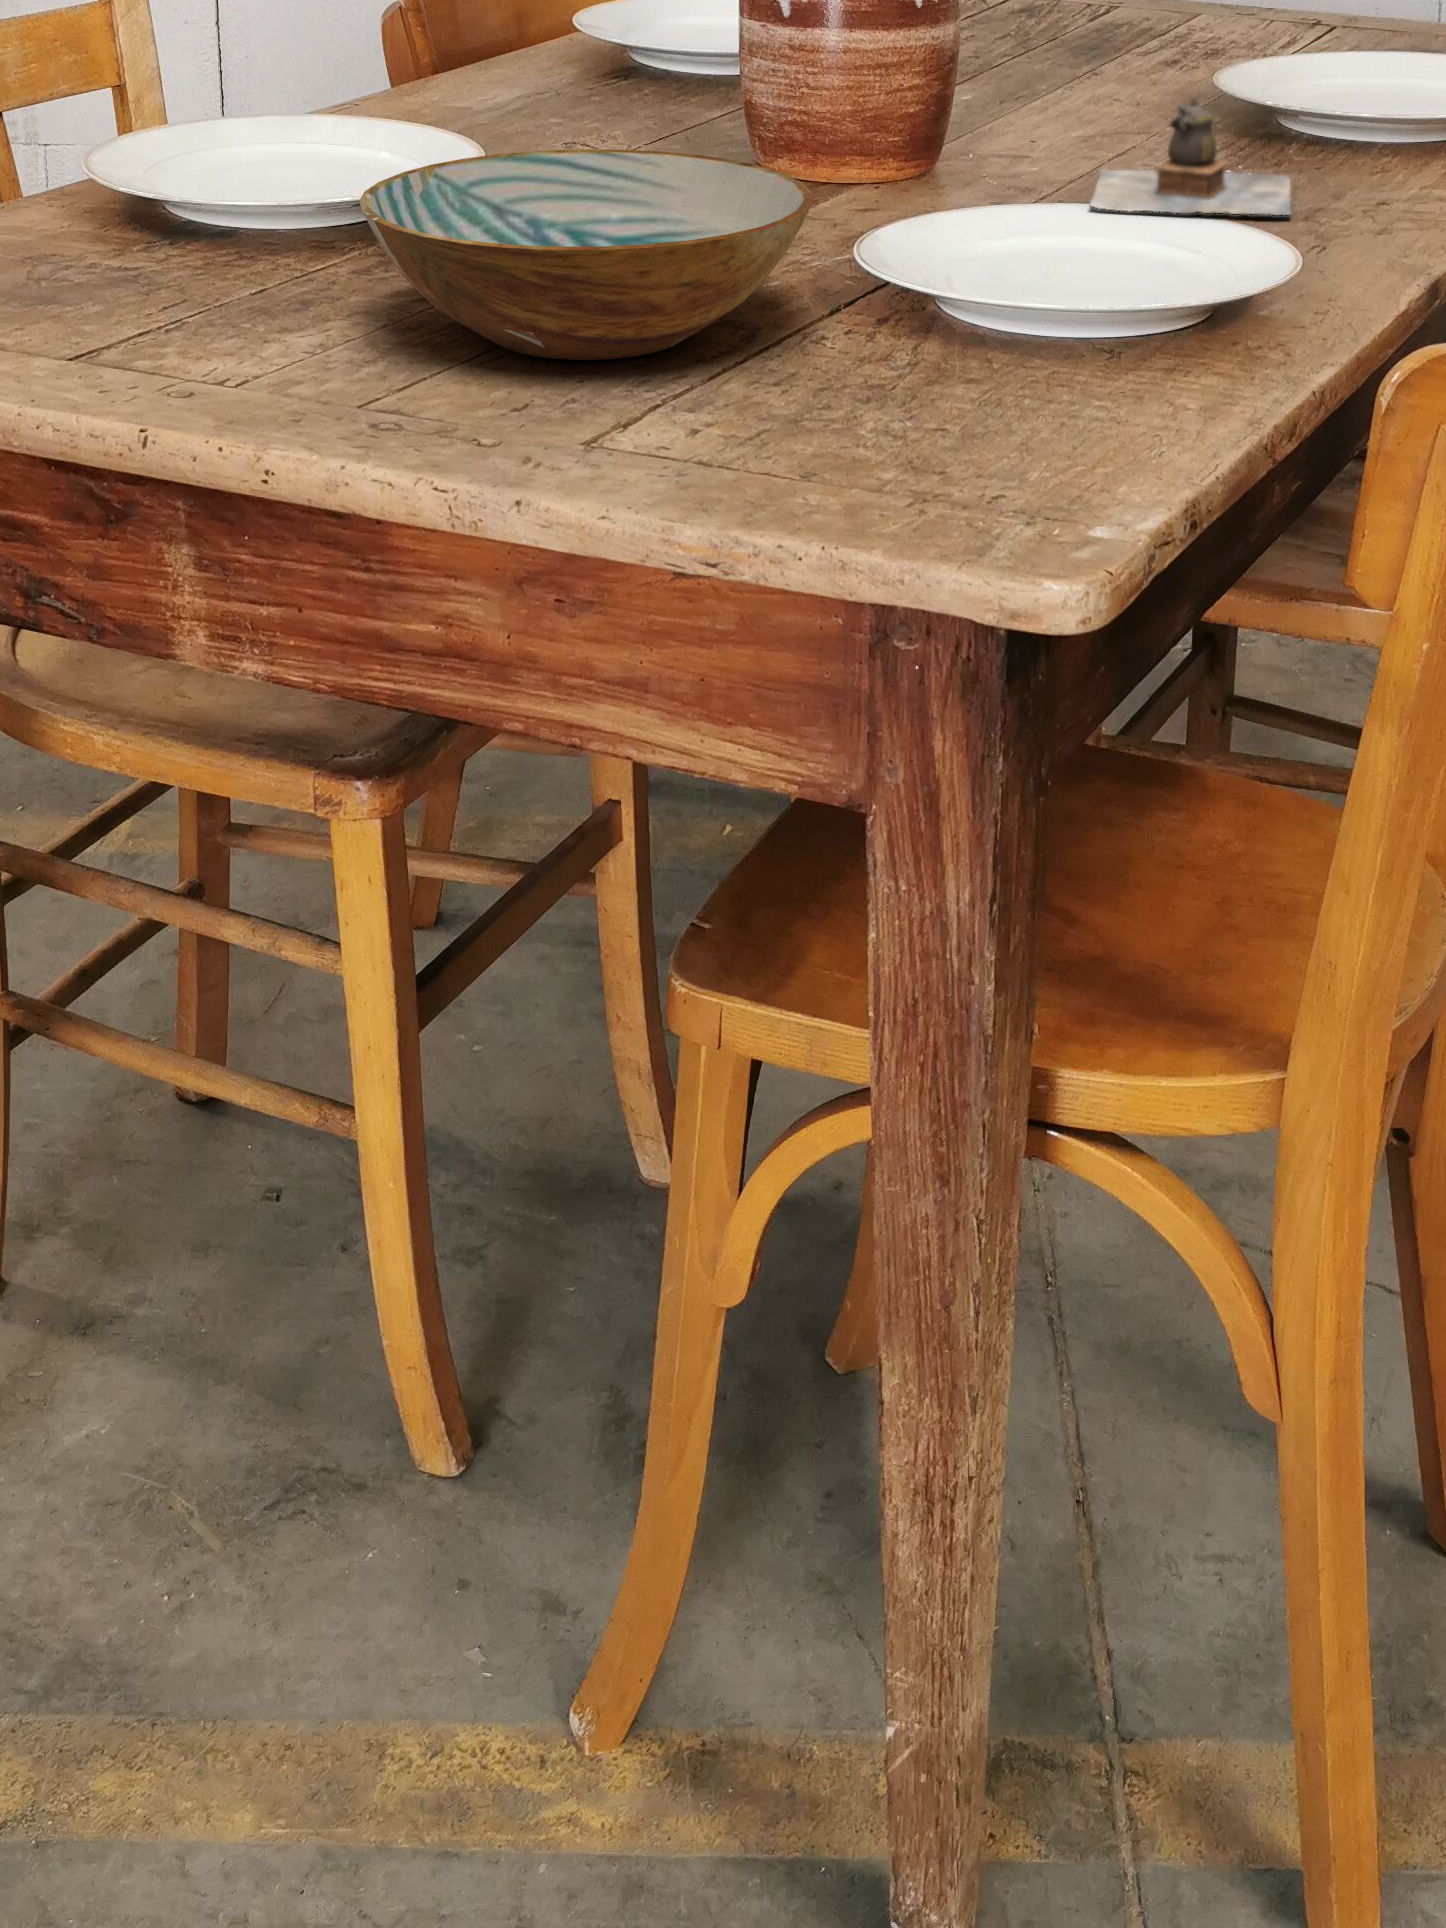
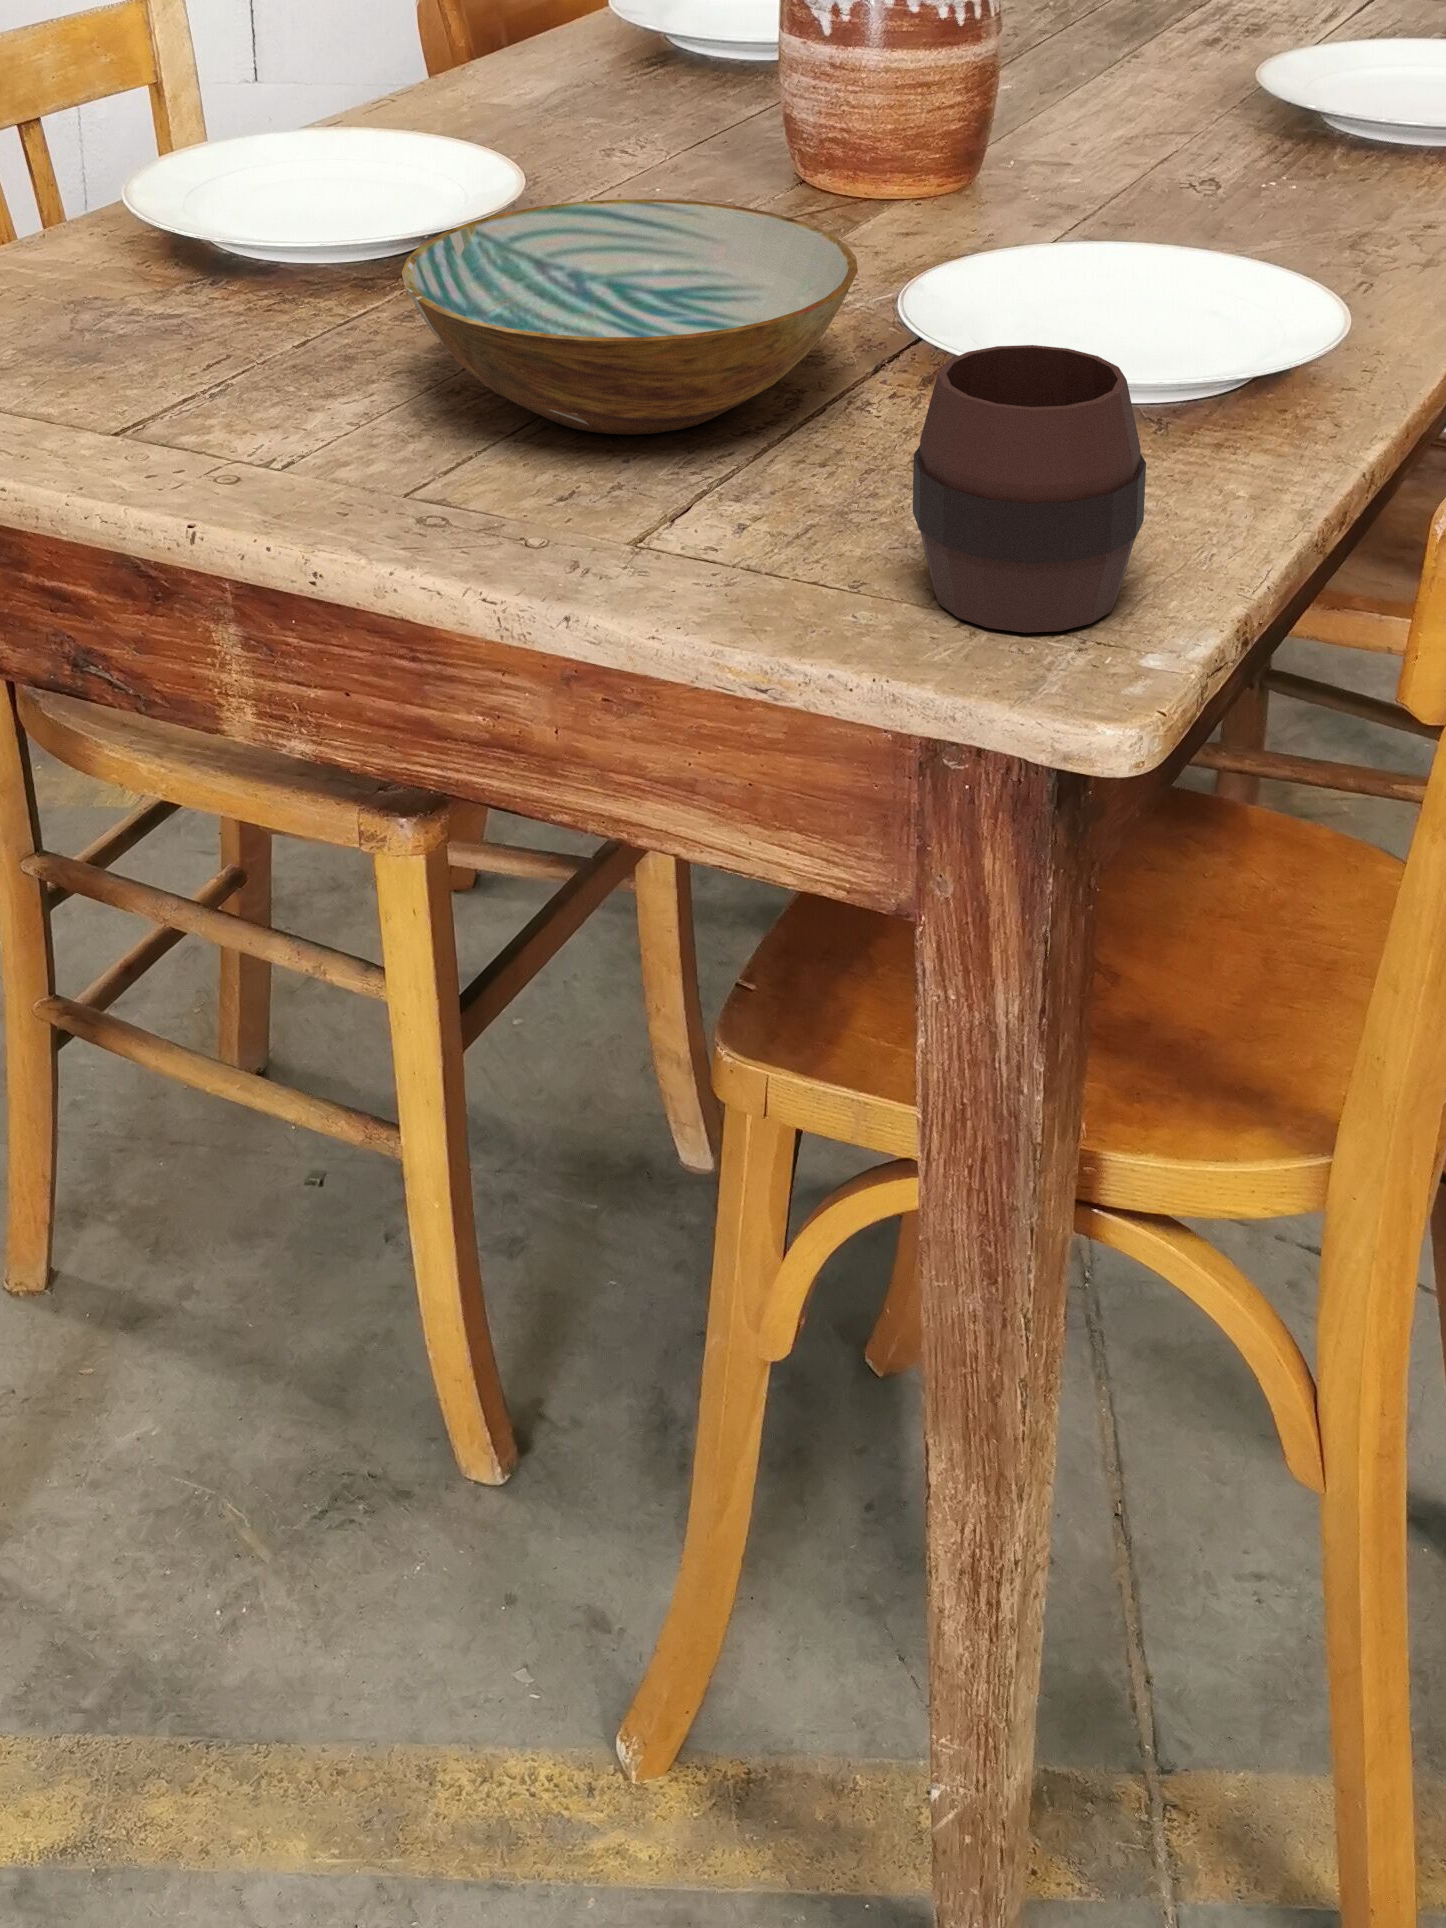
teapot: present [1090,98,1291,215] -> none [1135,114,1341,240]
cup: none [866,237,1098,513] -> present [913,345,1146,633]

